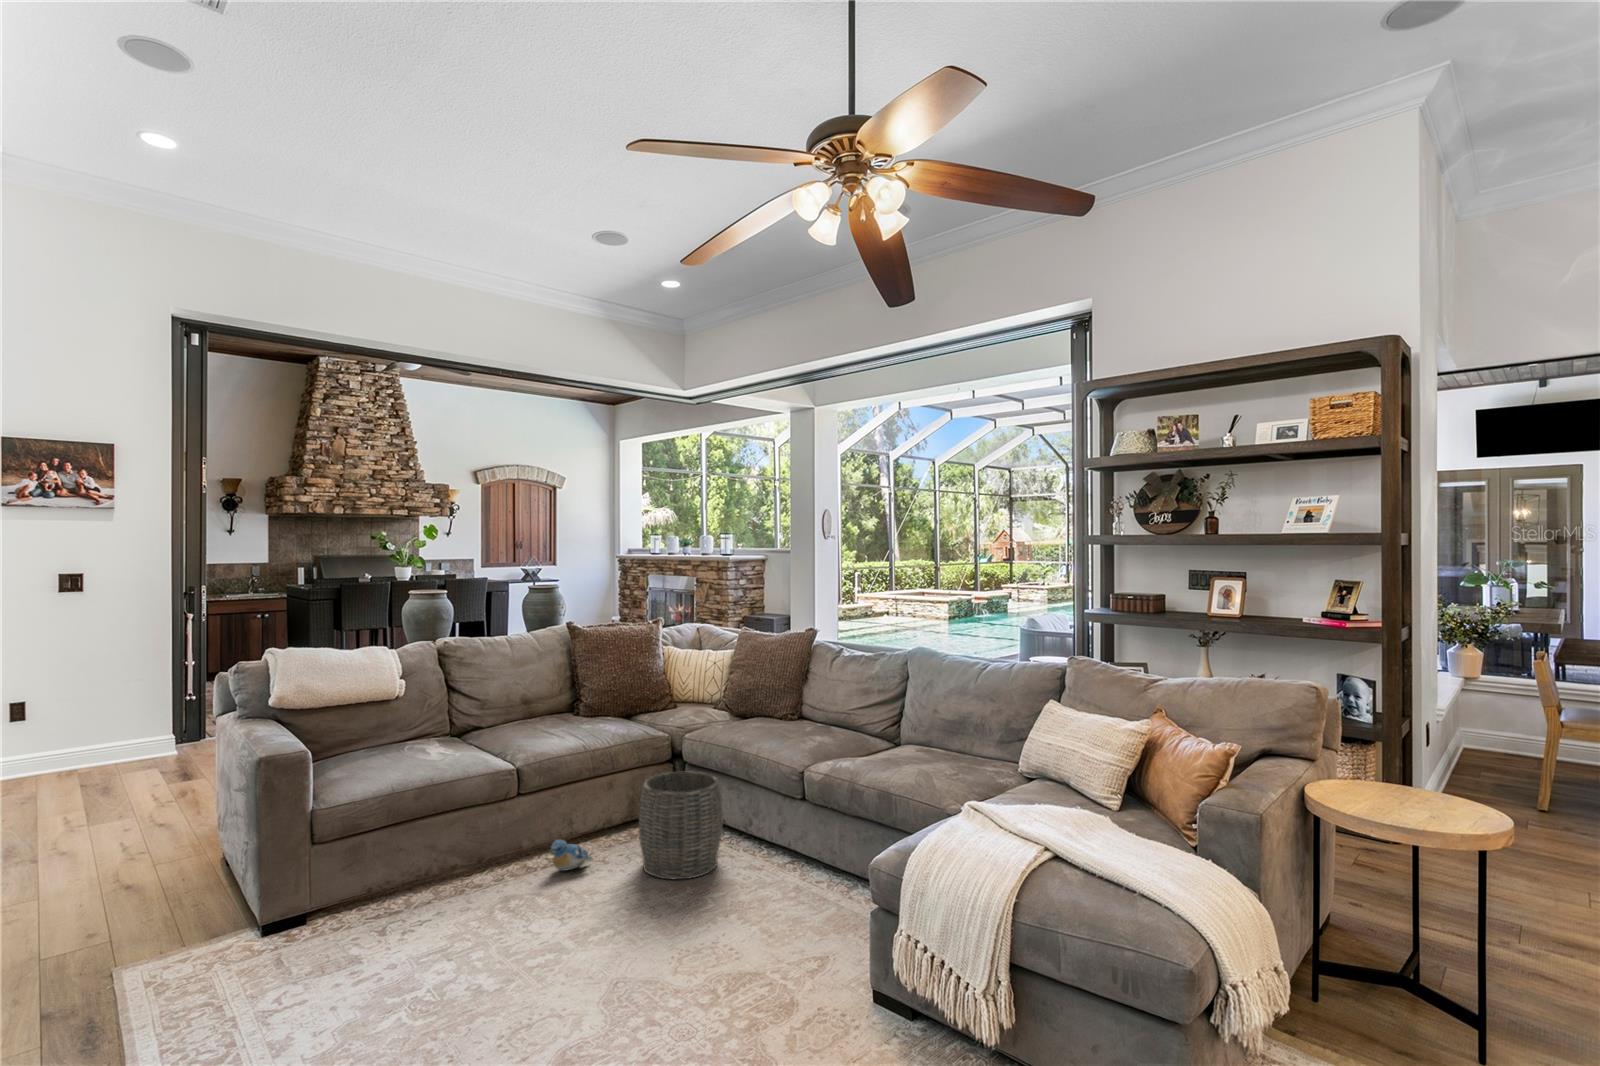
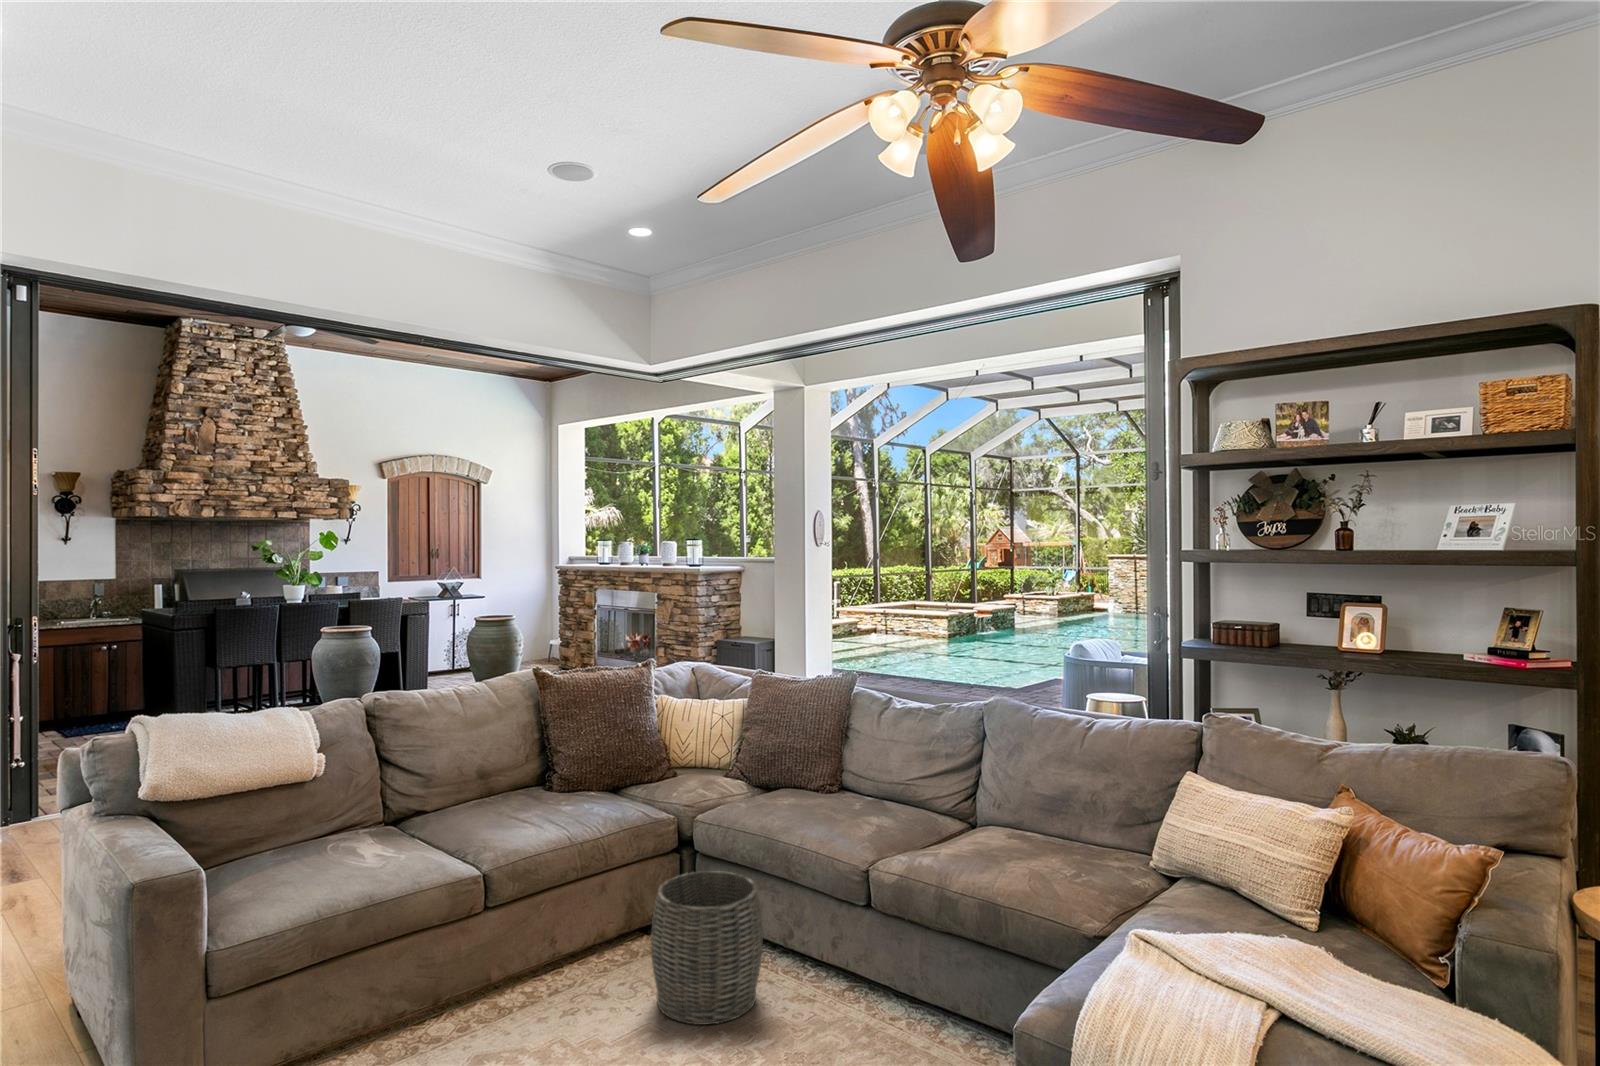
plush toy: present [550,840,593,871] -> none [532,974,591,1016]

